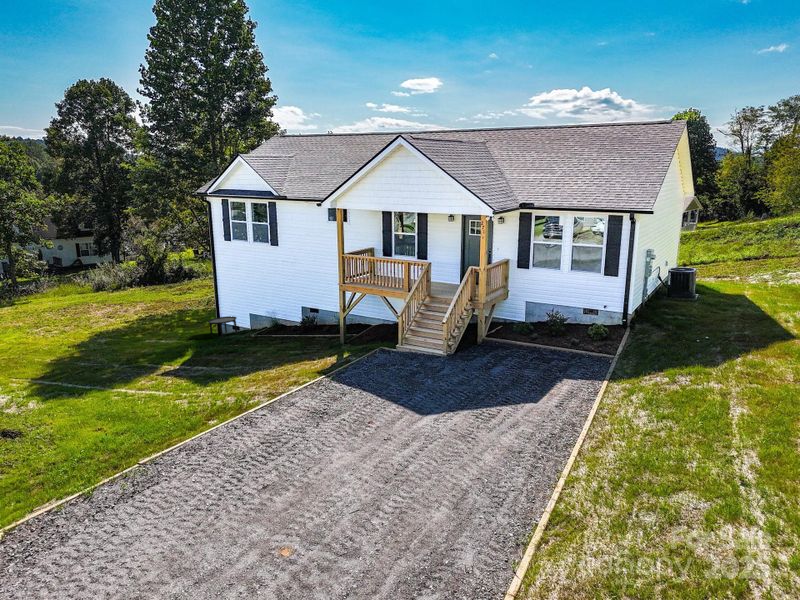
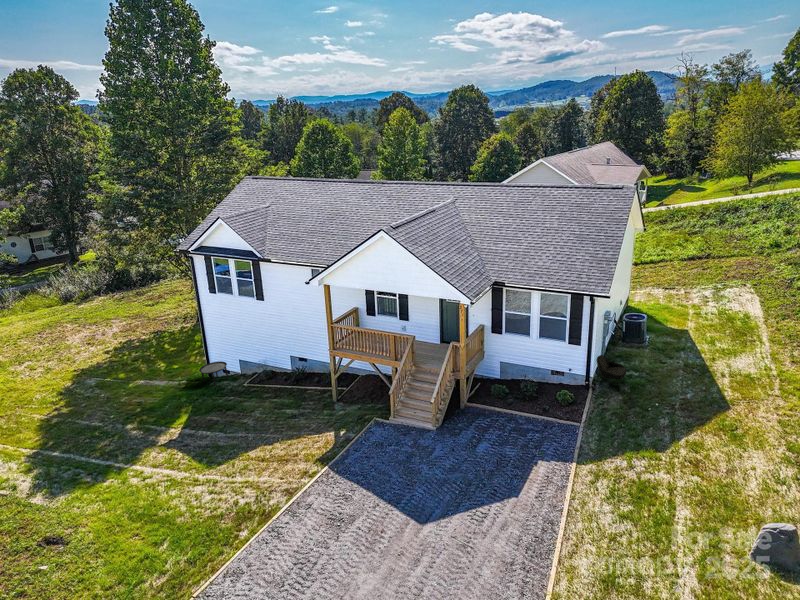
lounge chair: none [637,297,673,335] -> present [597,355,627,391]

